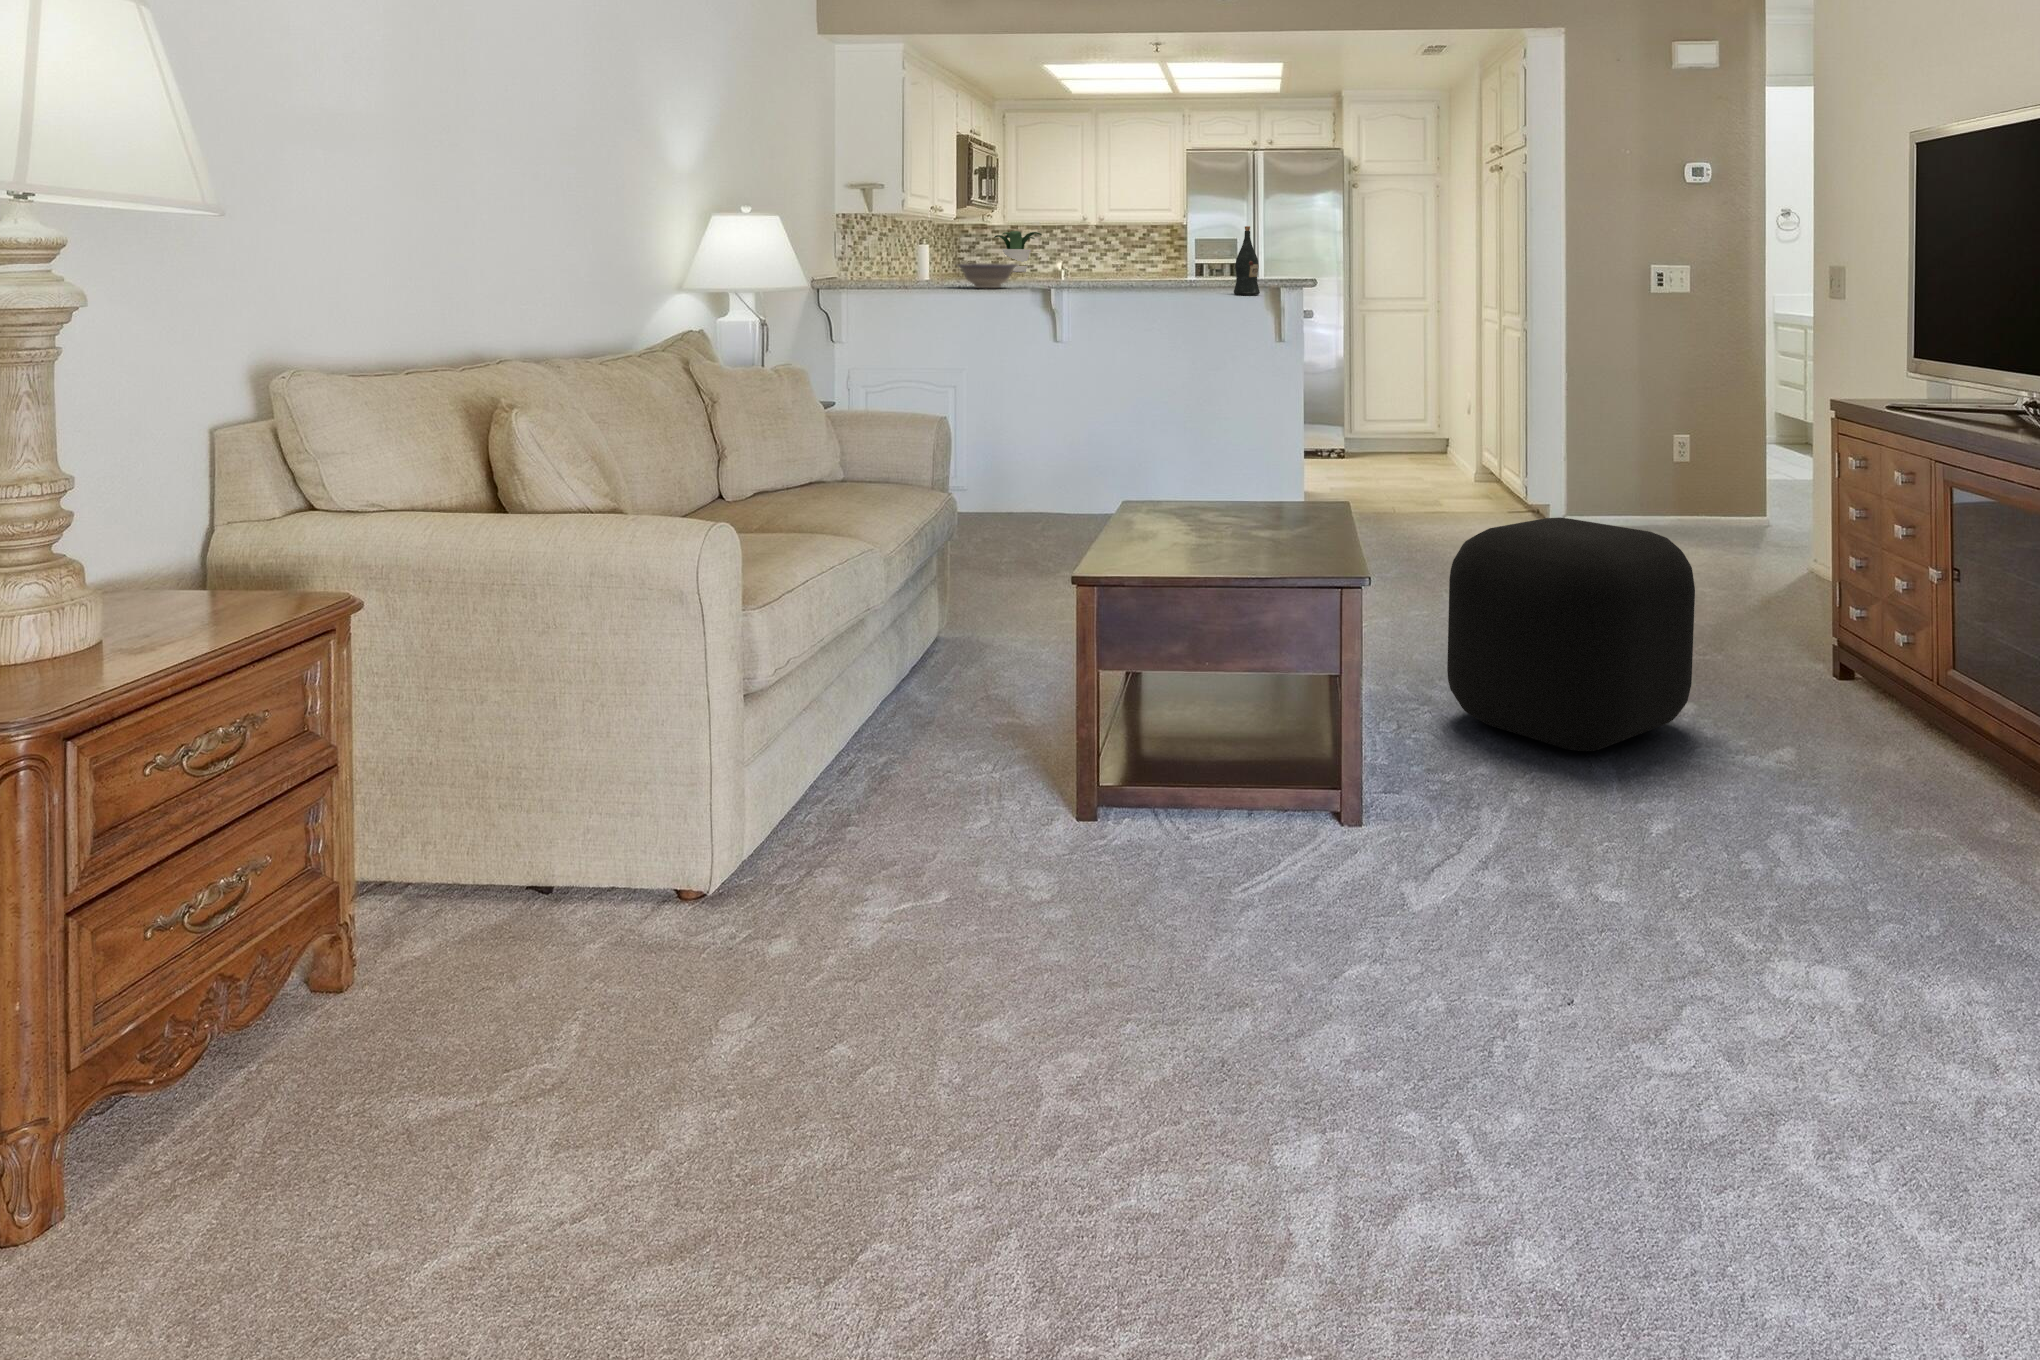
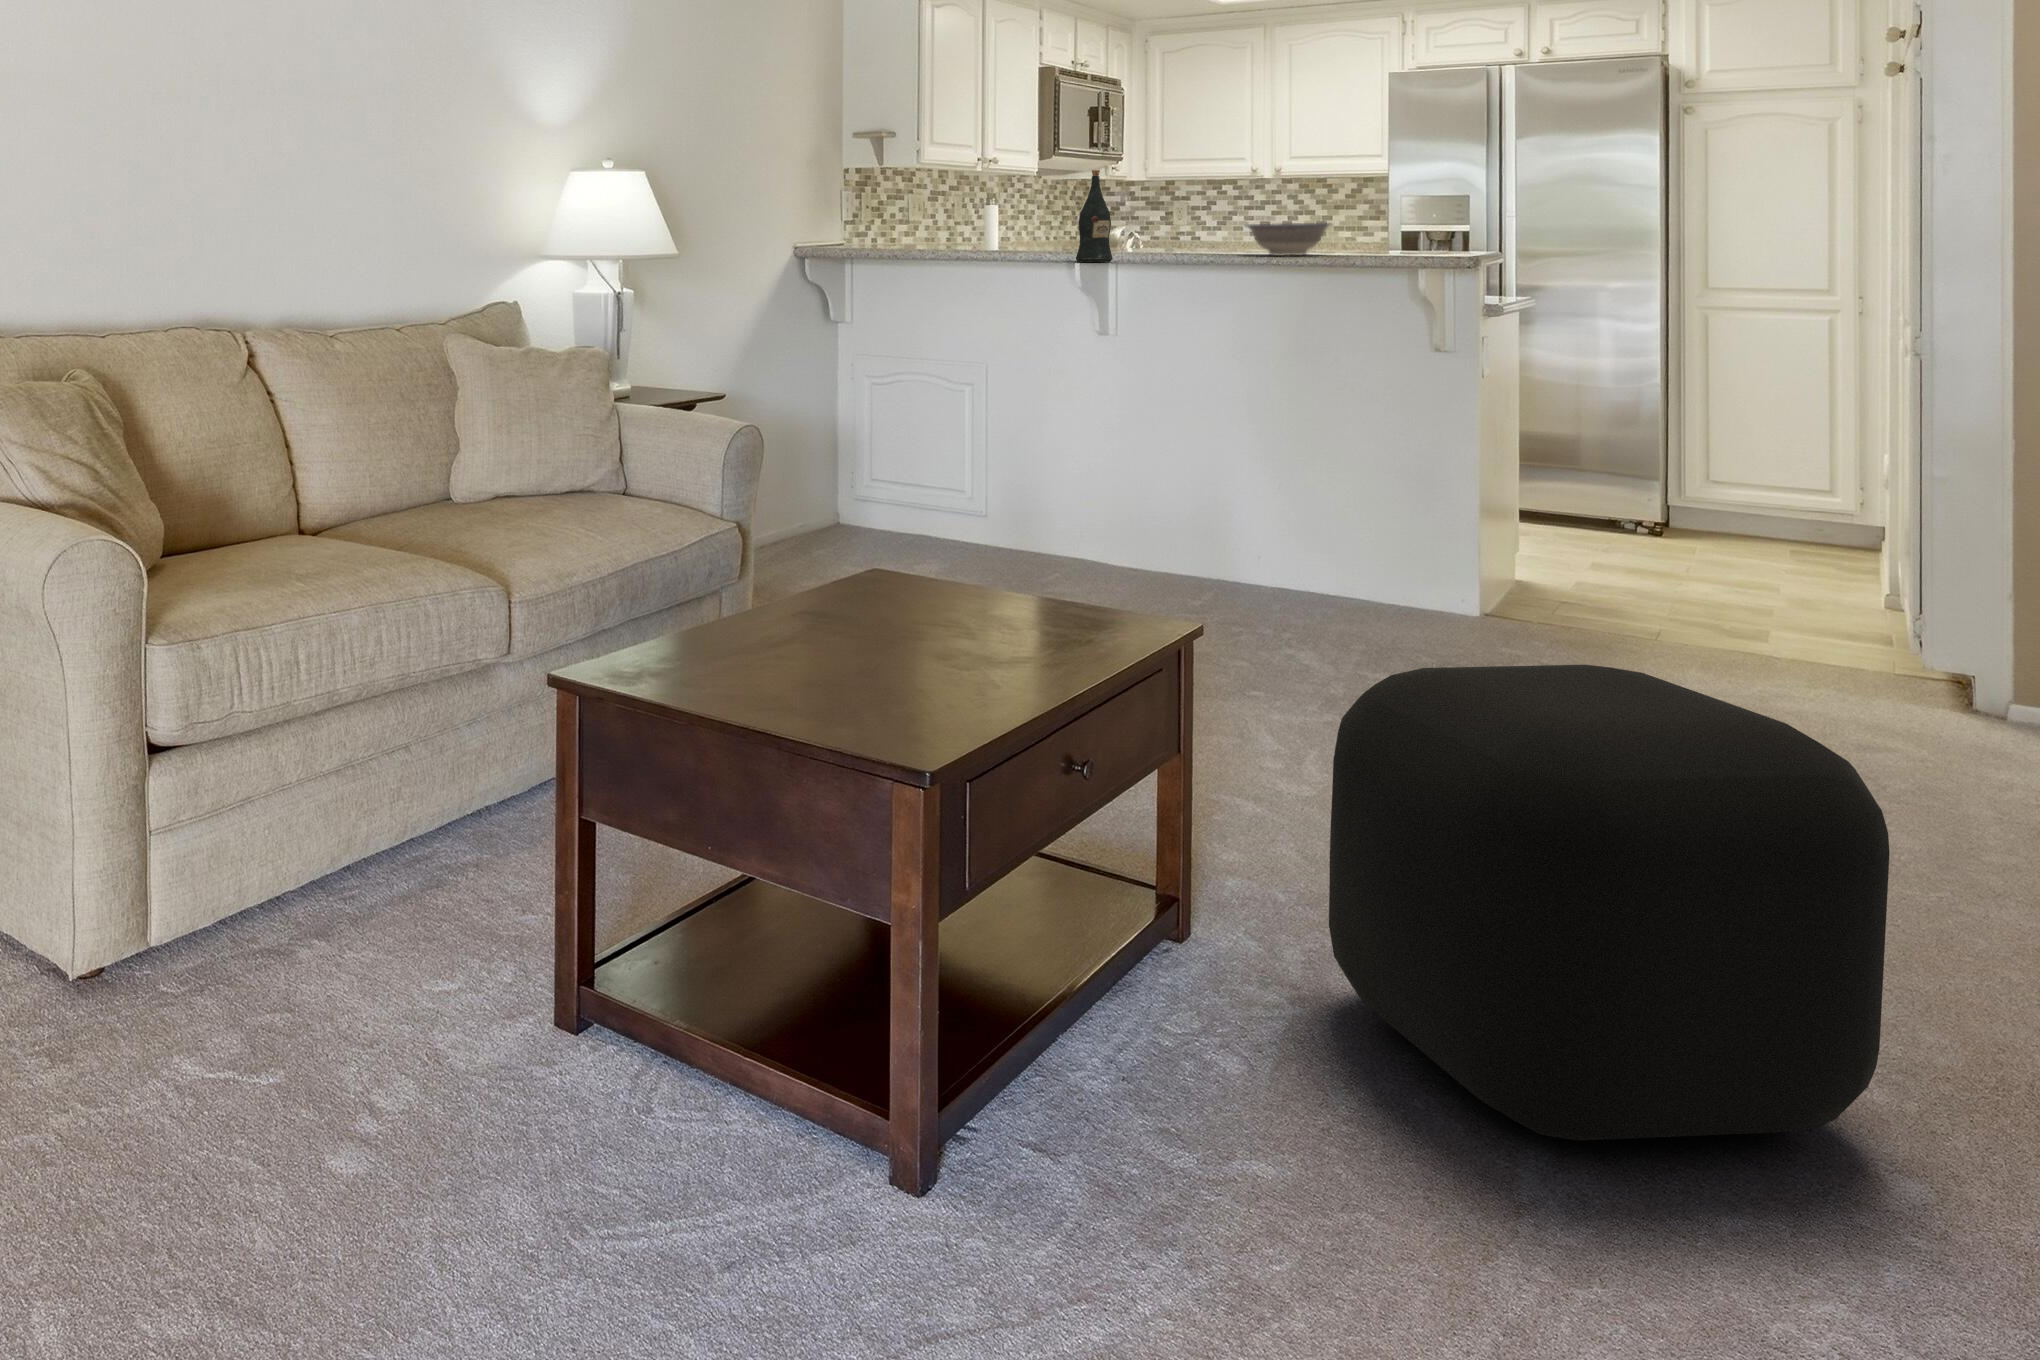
wine bottle: present [1234,226,1260,295] -> present [1076,170,1113,262]
potted plant: present [994,231,1042,272] -> none [1138,188,1202,242]
bowl: present [958,263,1017,288] -> present [1246,223,1331,256]

